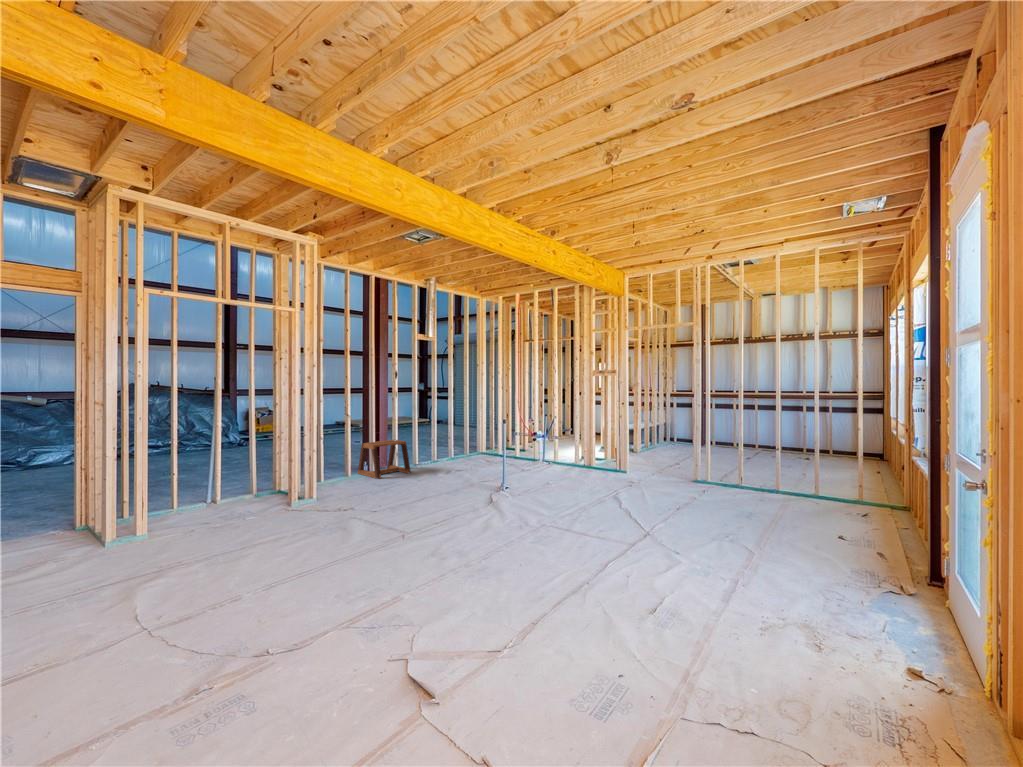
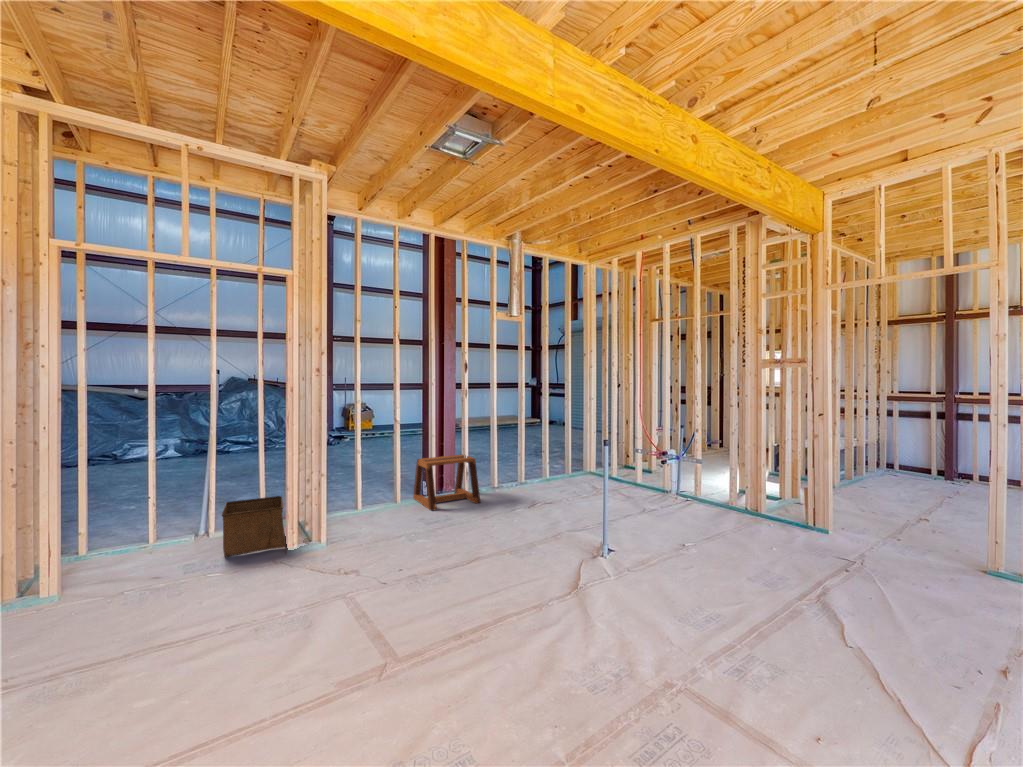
storage bin: none [235,469,288,509] -> present [222,496,286,557]

